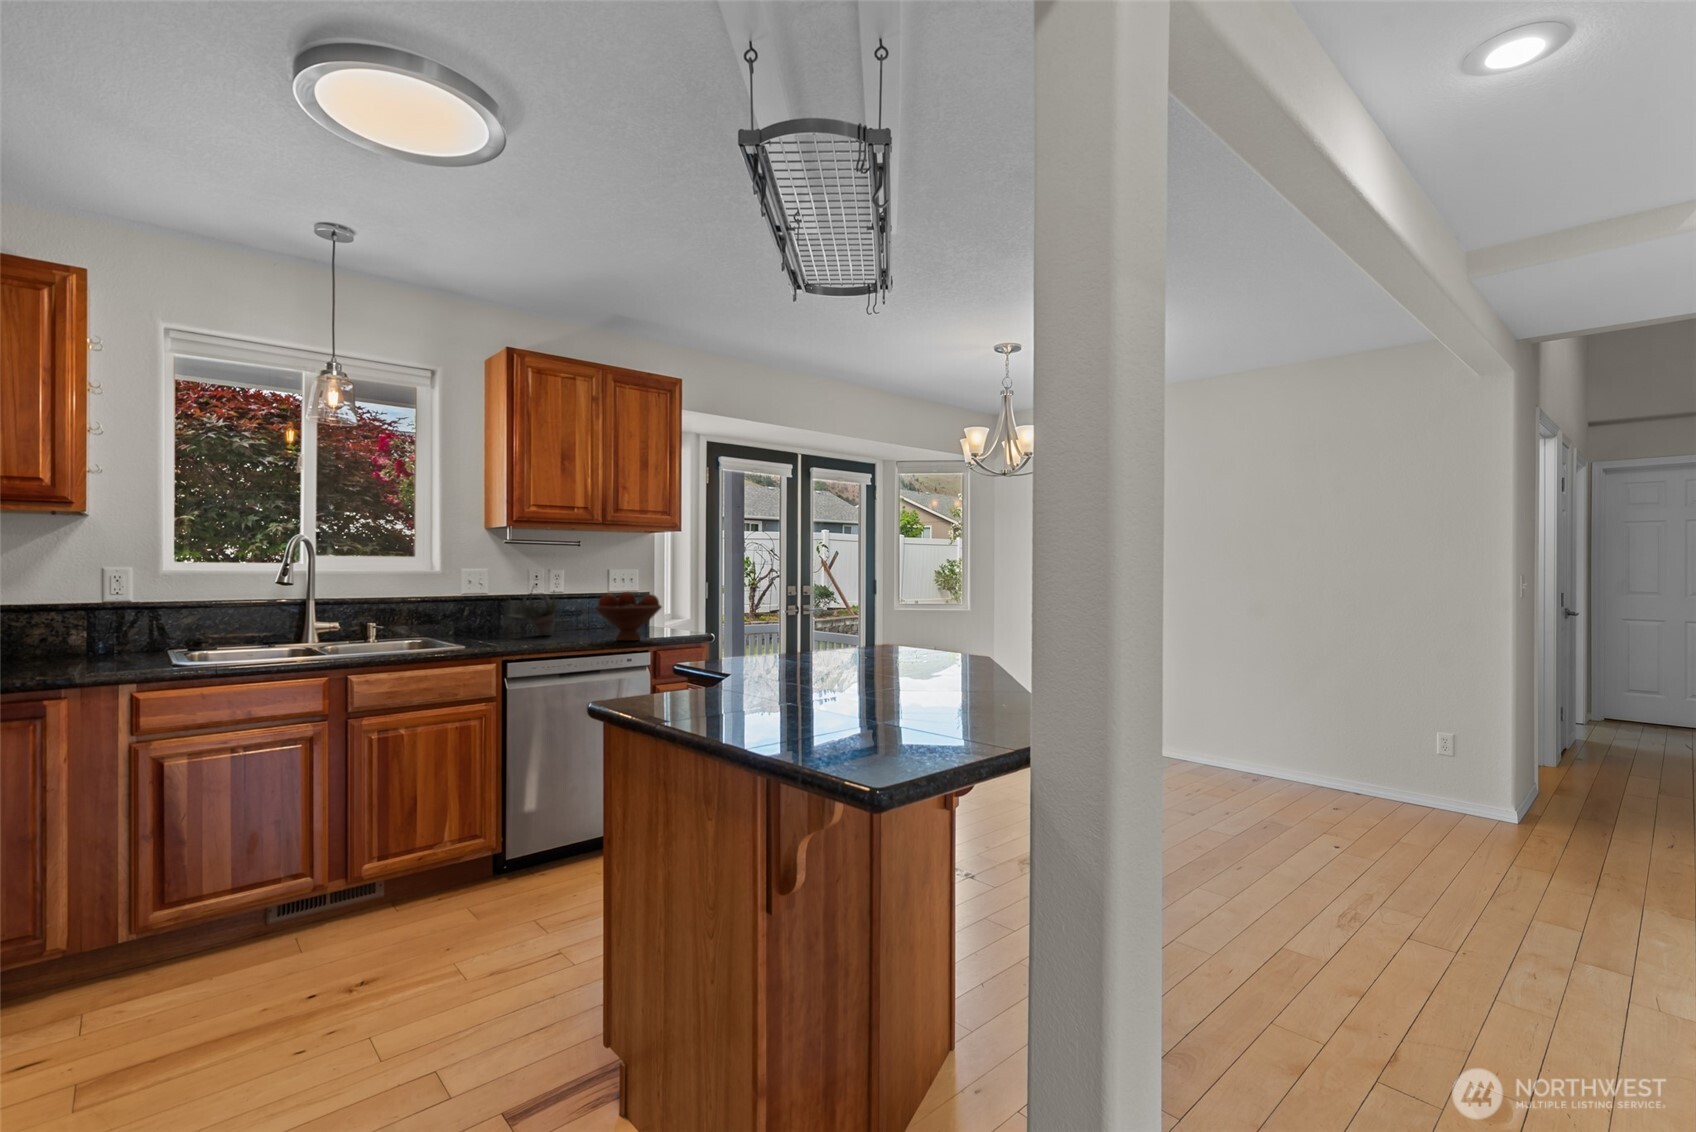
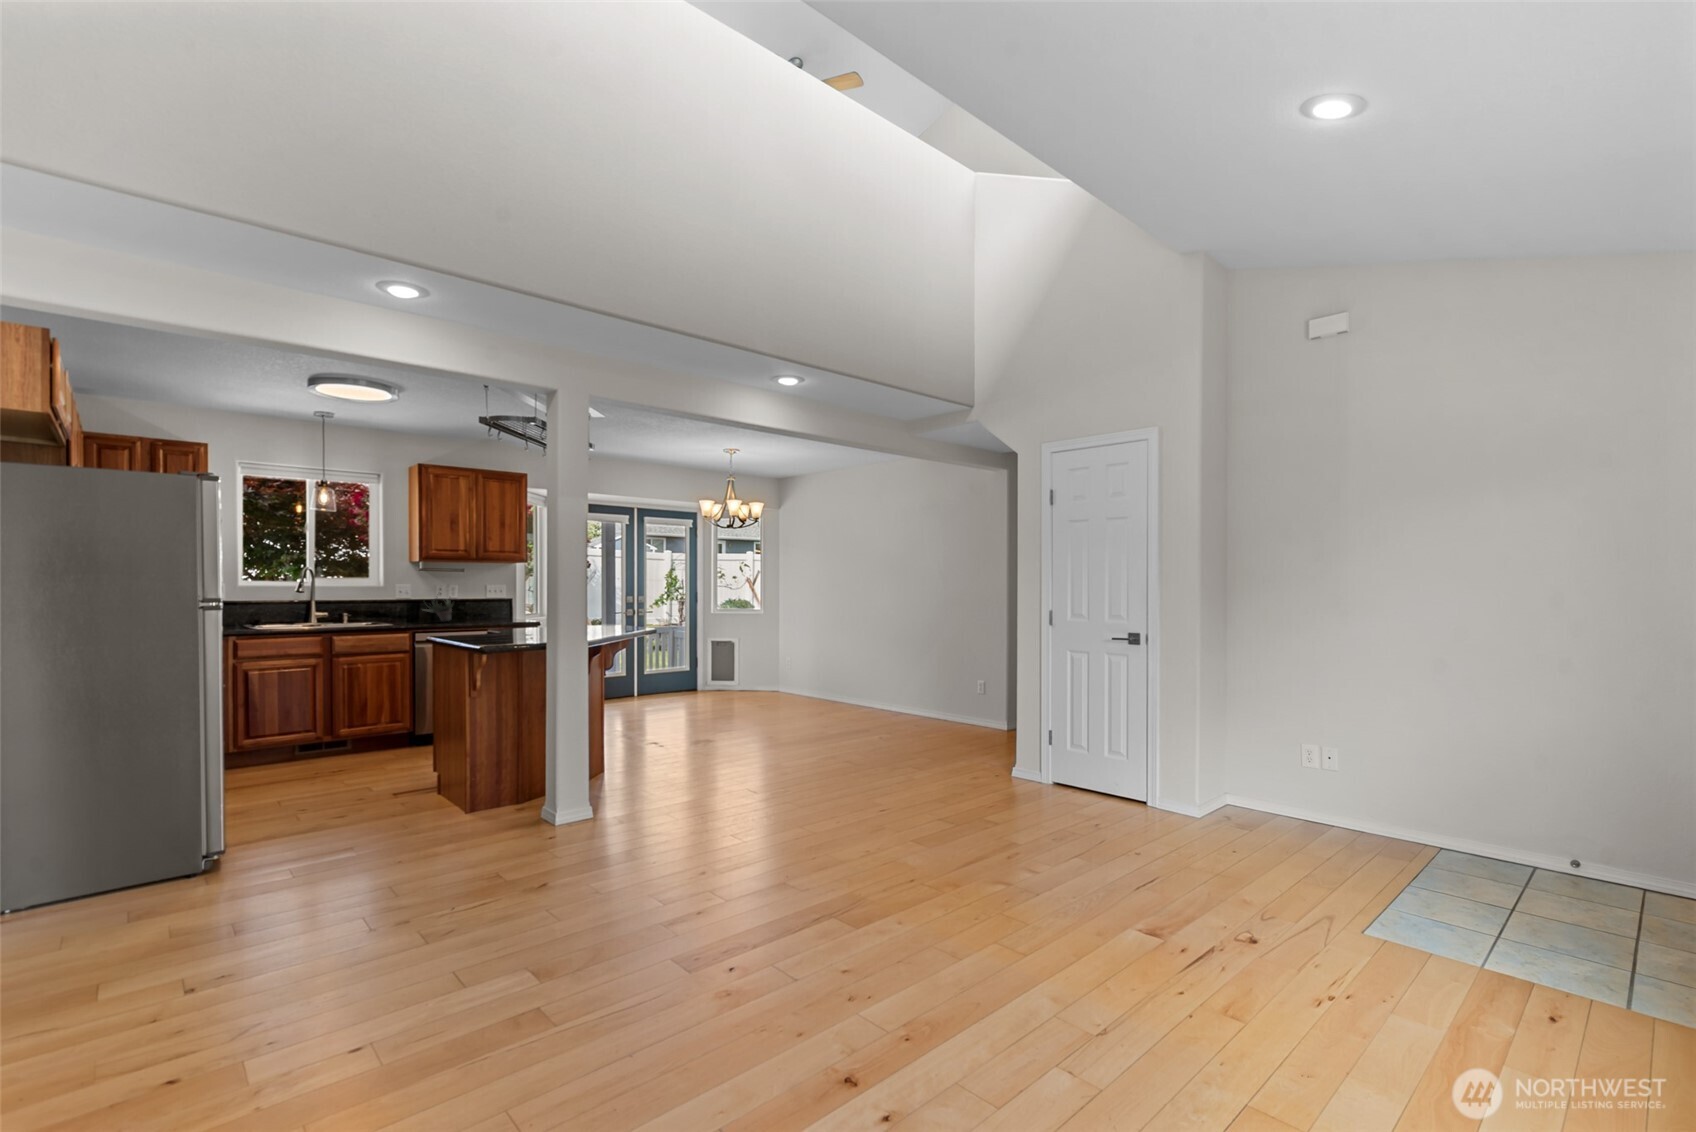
fruit bowl: present [595,592,661,641] -> none [471,596,510,623]

